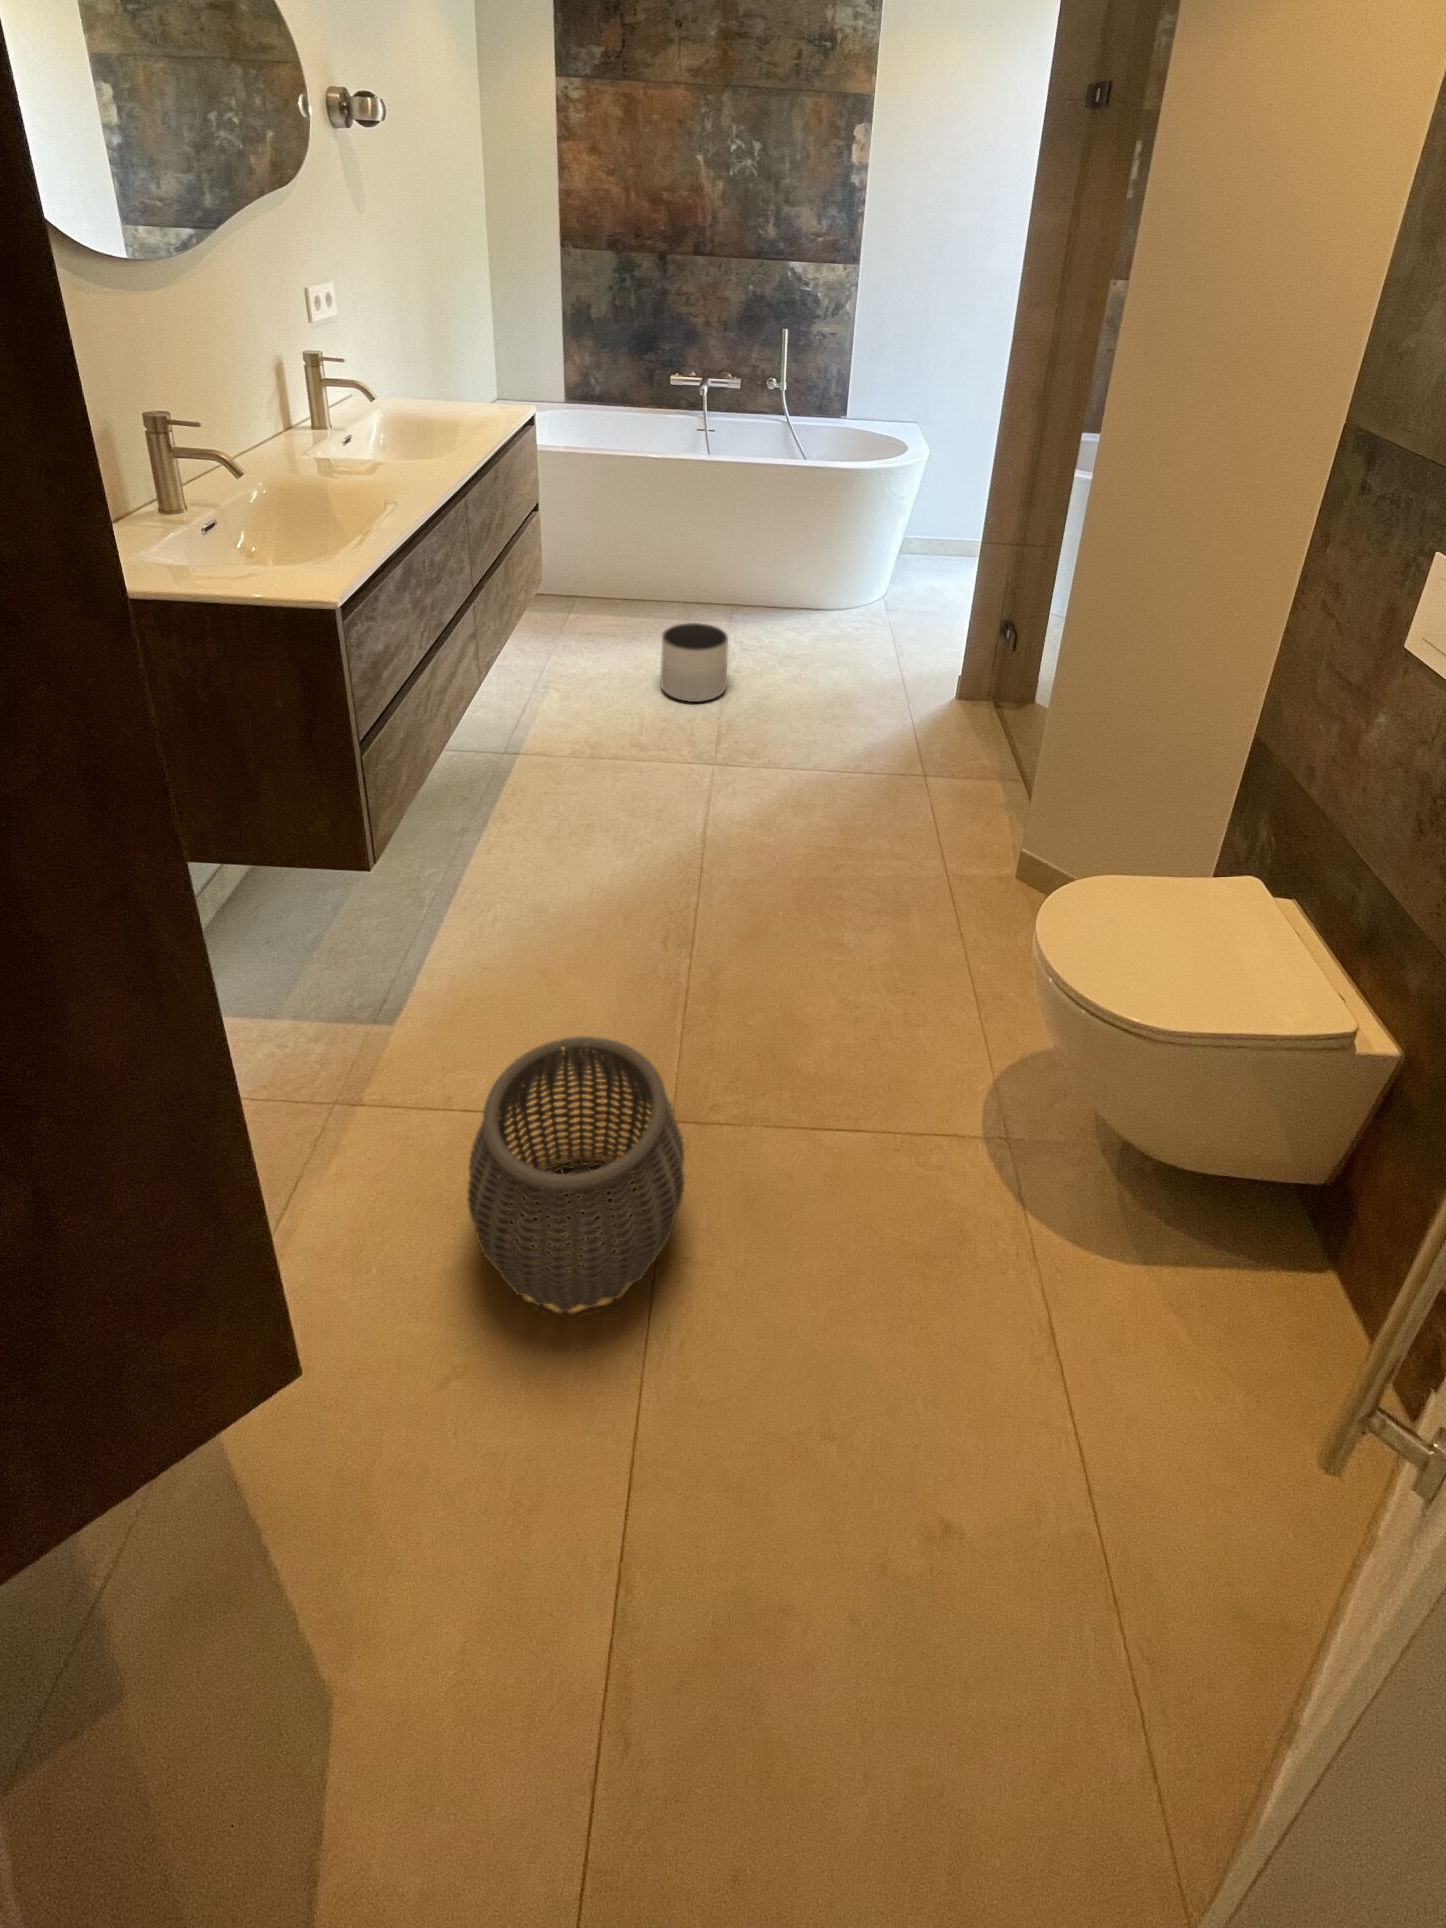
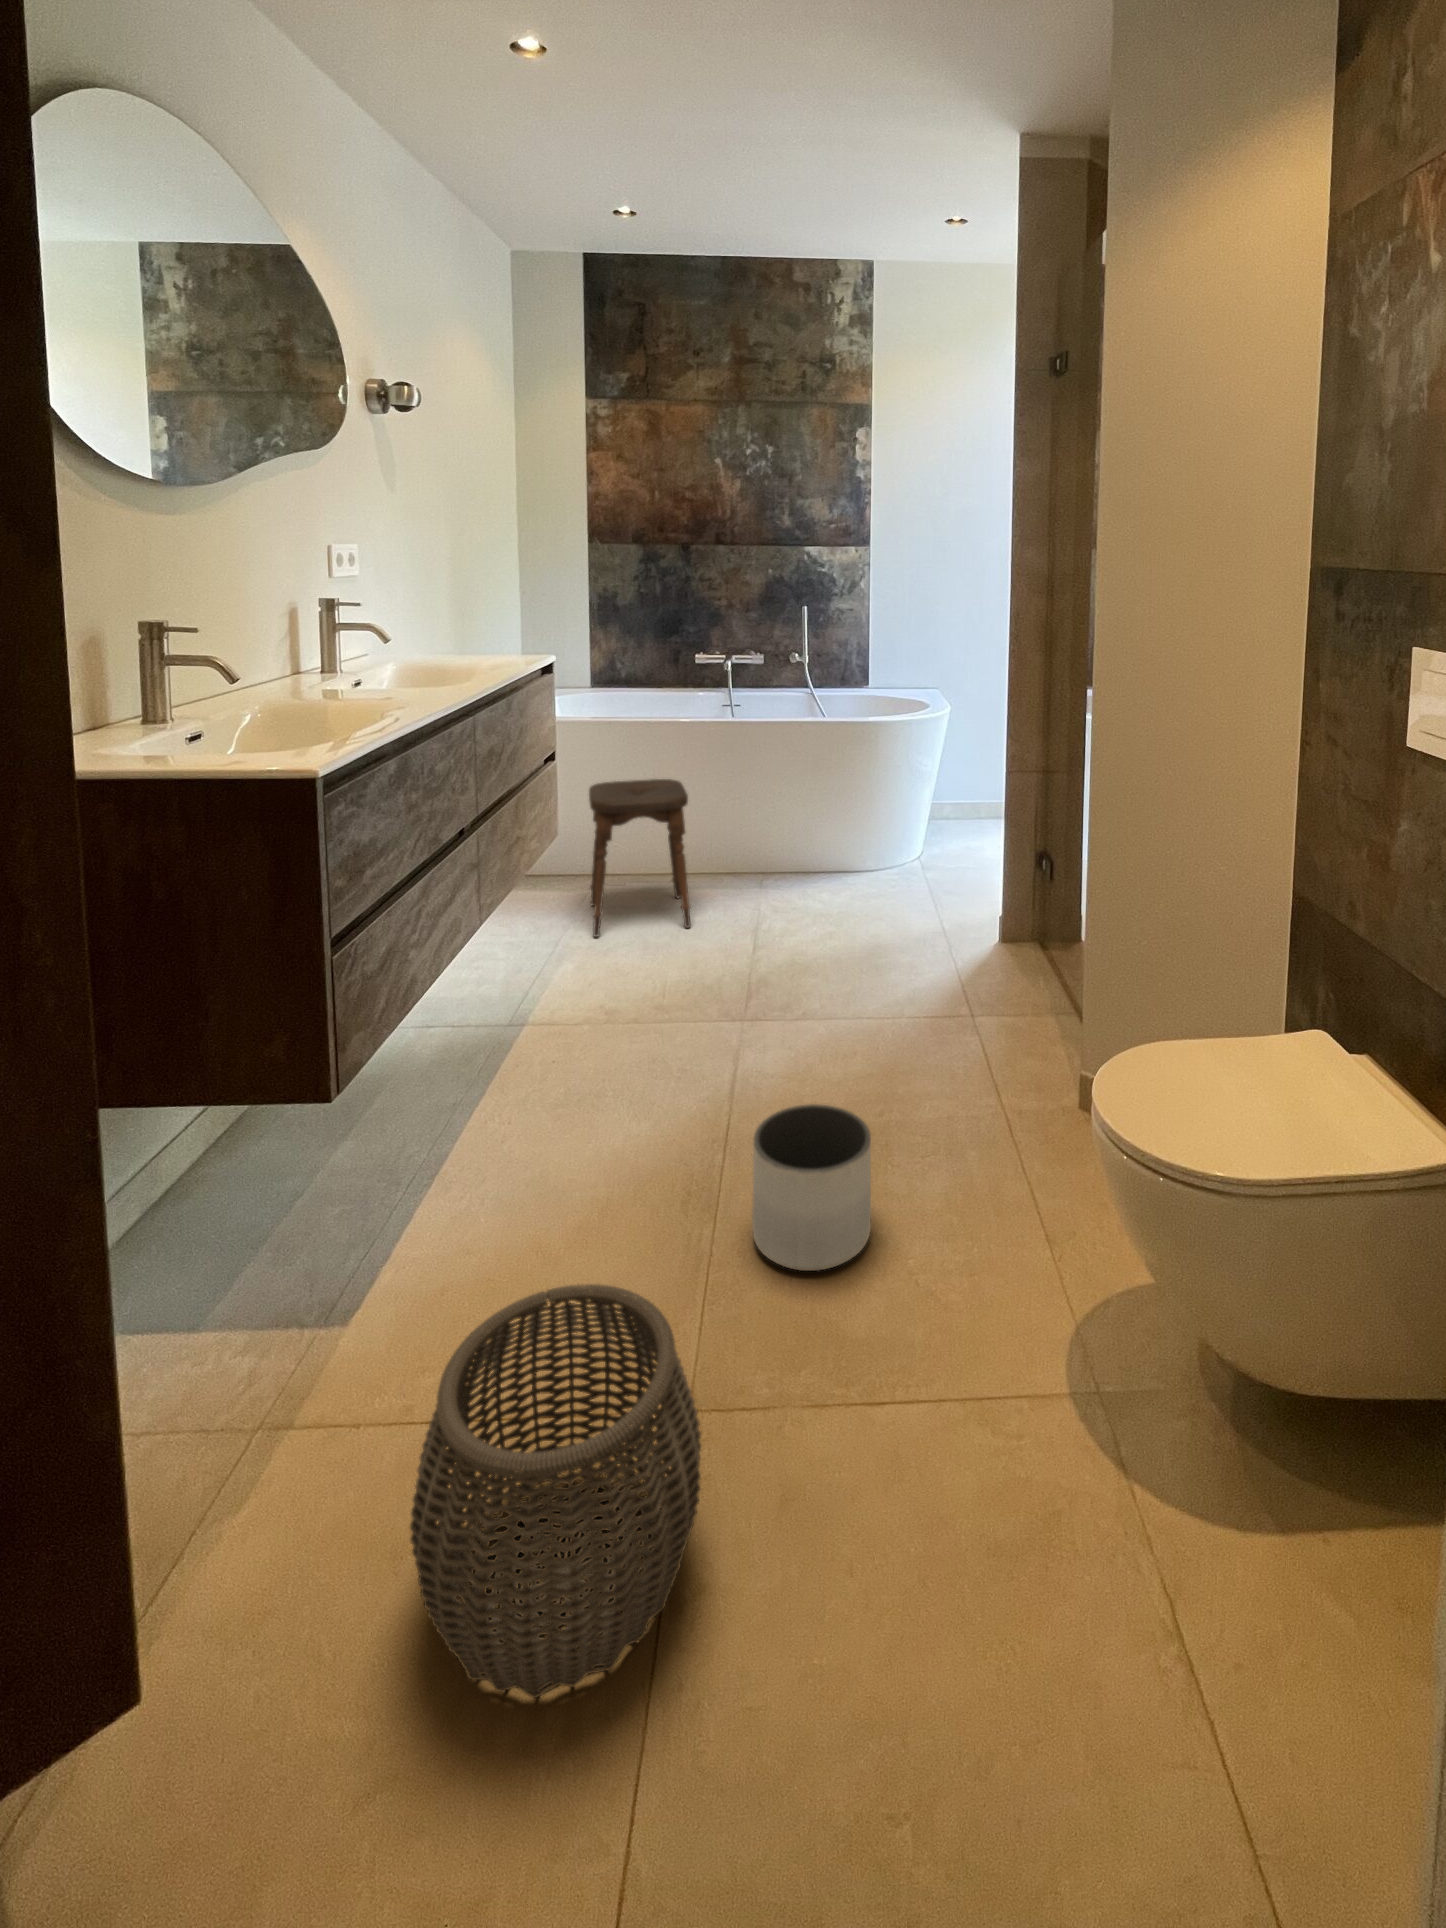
stool: none [568,518,665,667] -> present [589,779,690,937]
planter: present [661,623,728,702] -> present [752,1104,871,1271]

